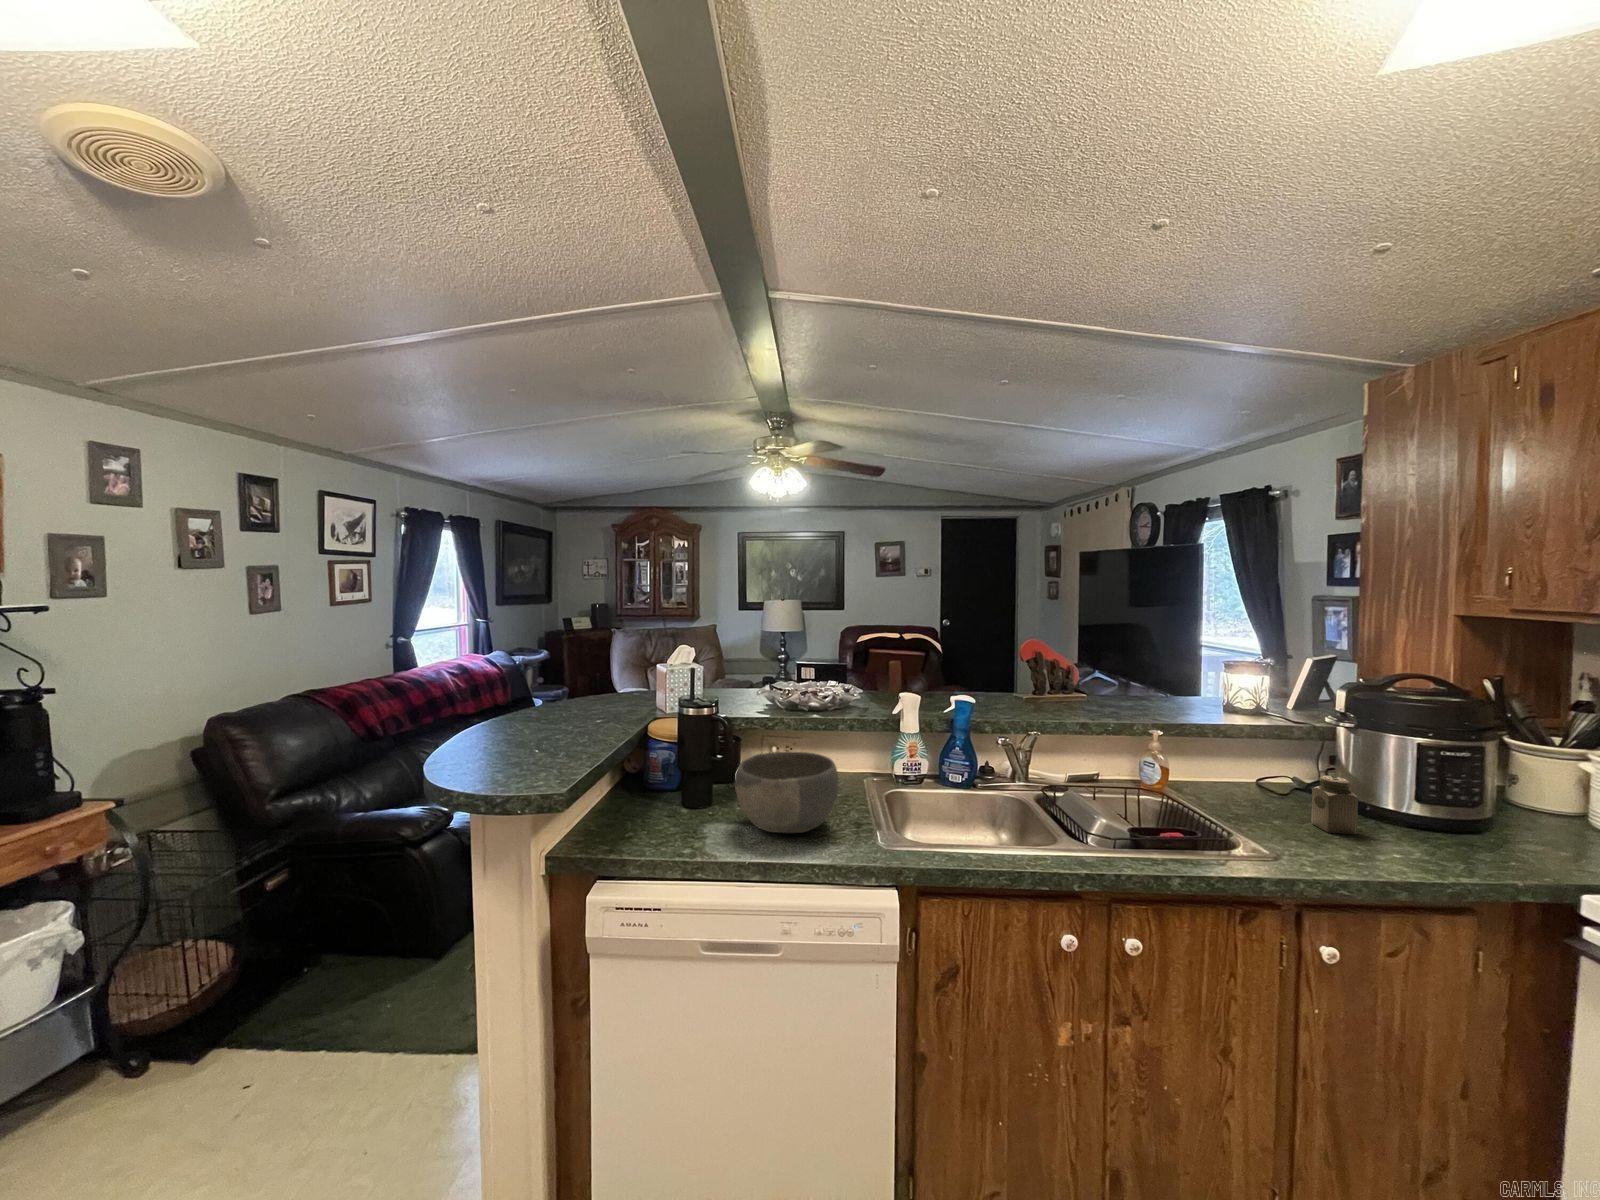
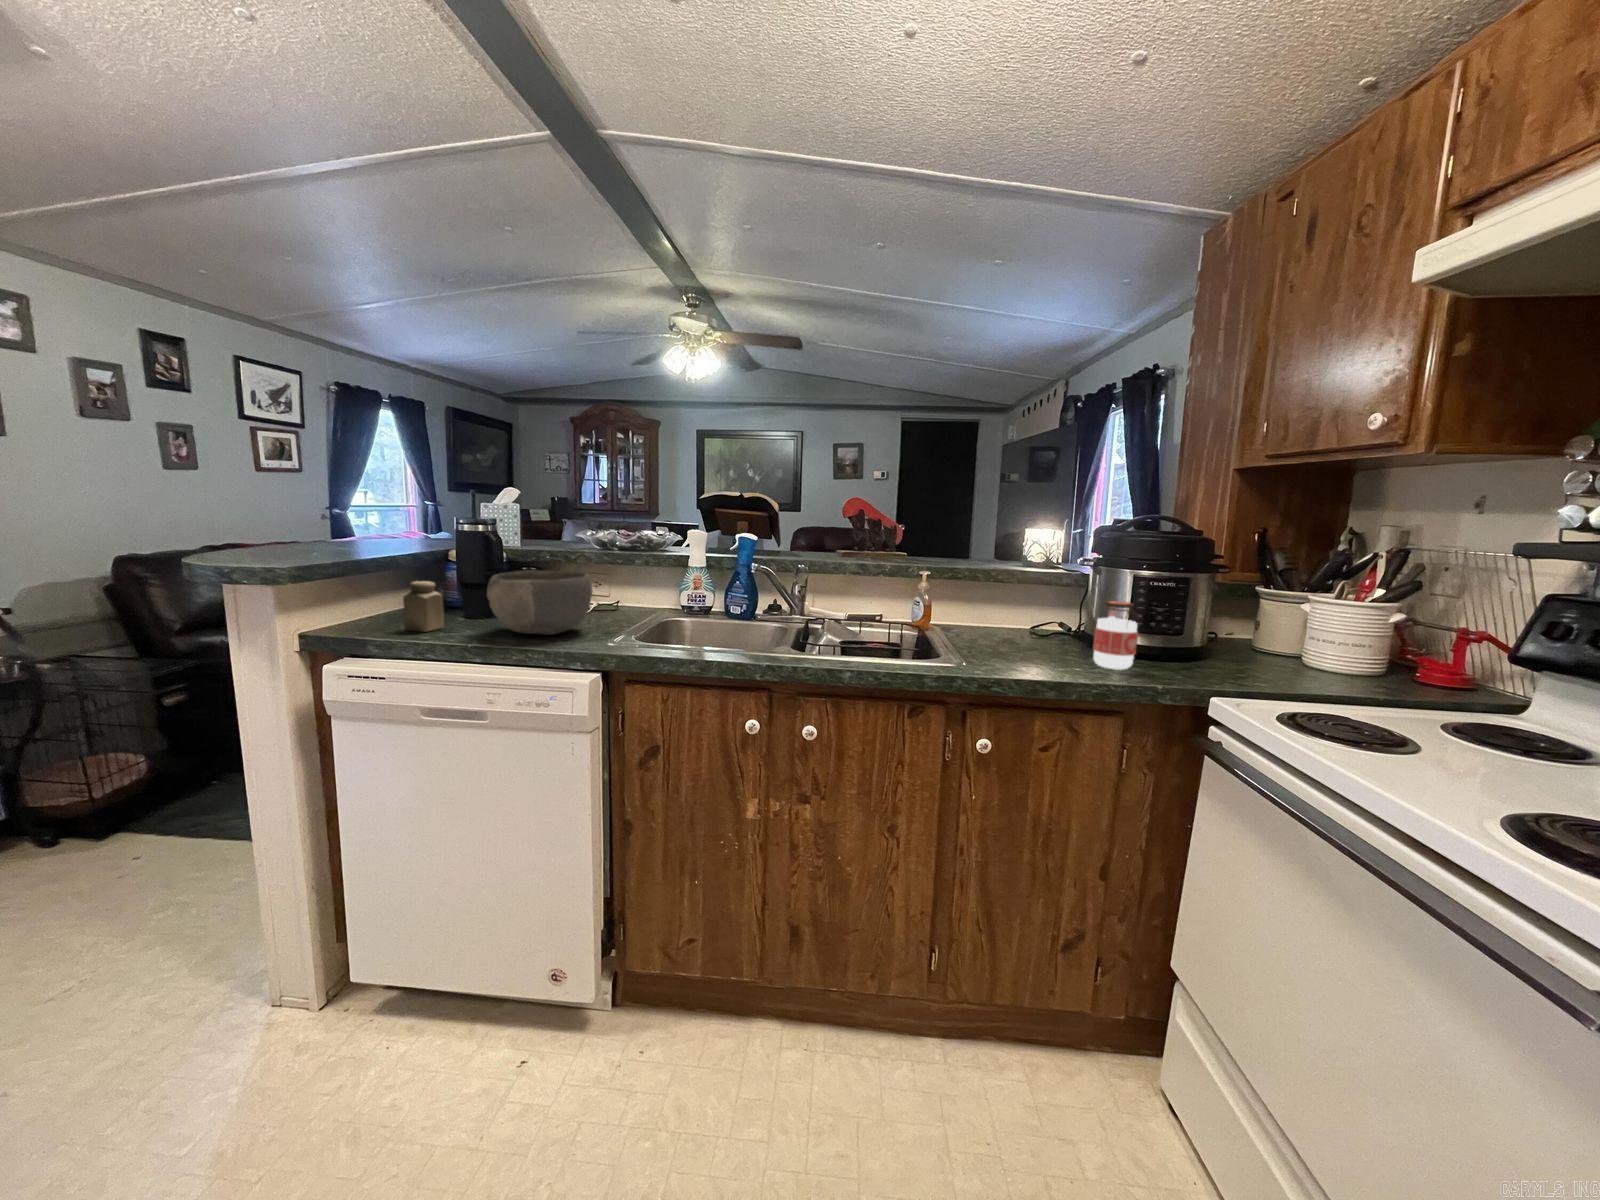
salt shaker: present [1311,776,1358,834] -> present [403,581,444,632]
jar: none [1403,778,1463,858] -> present [1093,601,1138,670]

